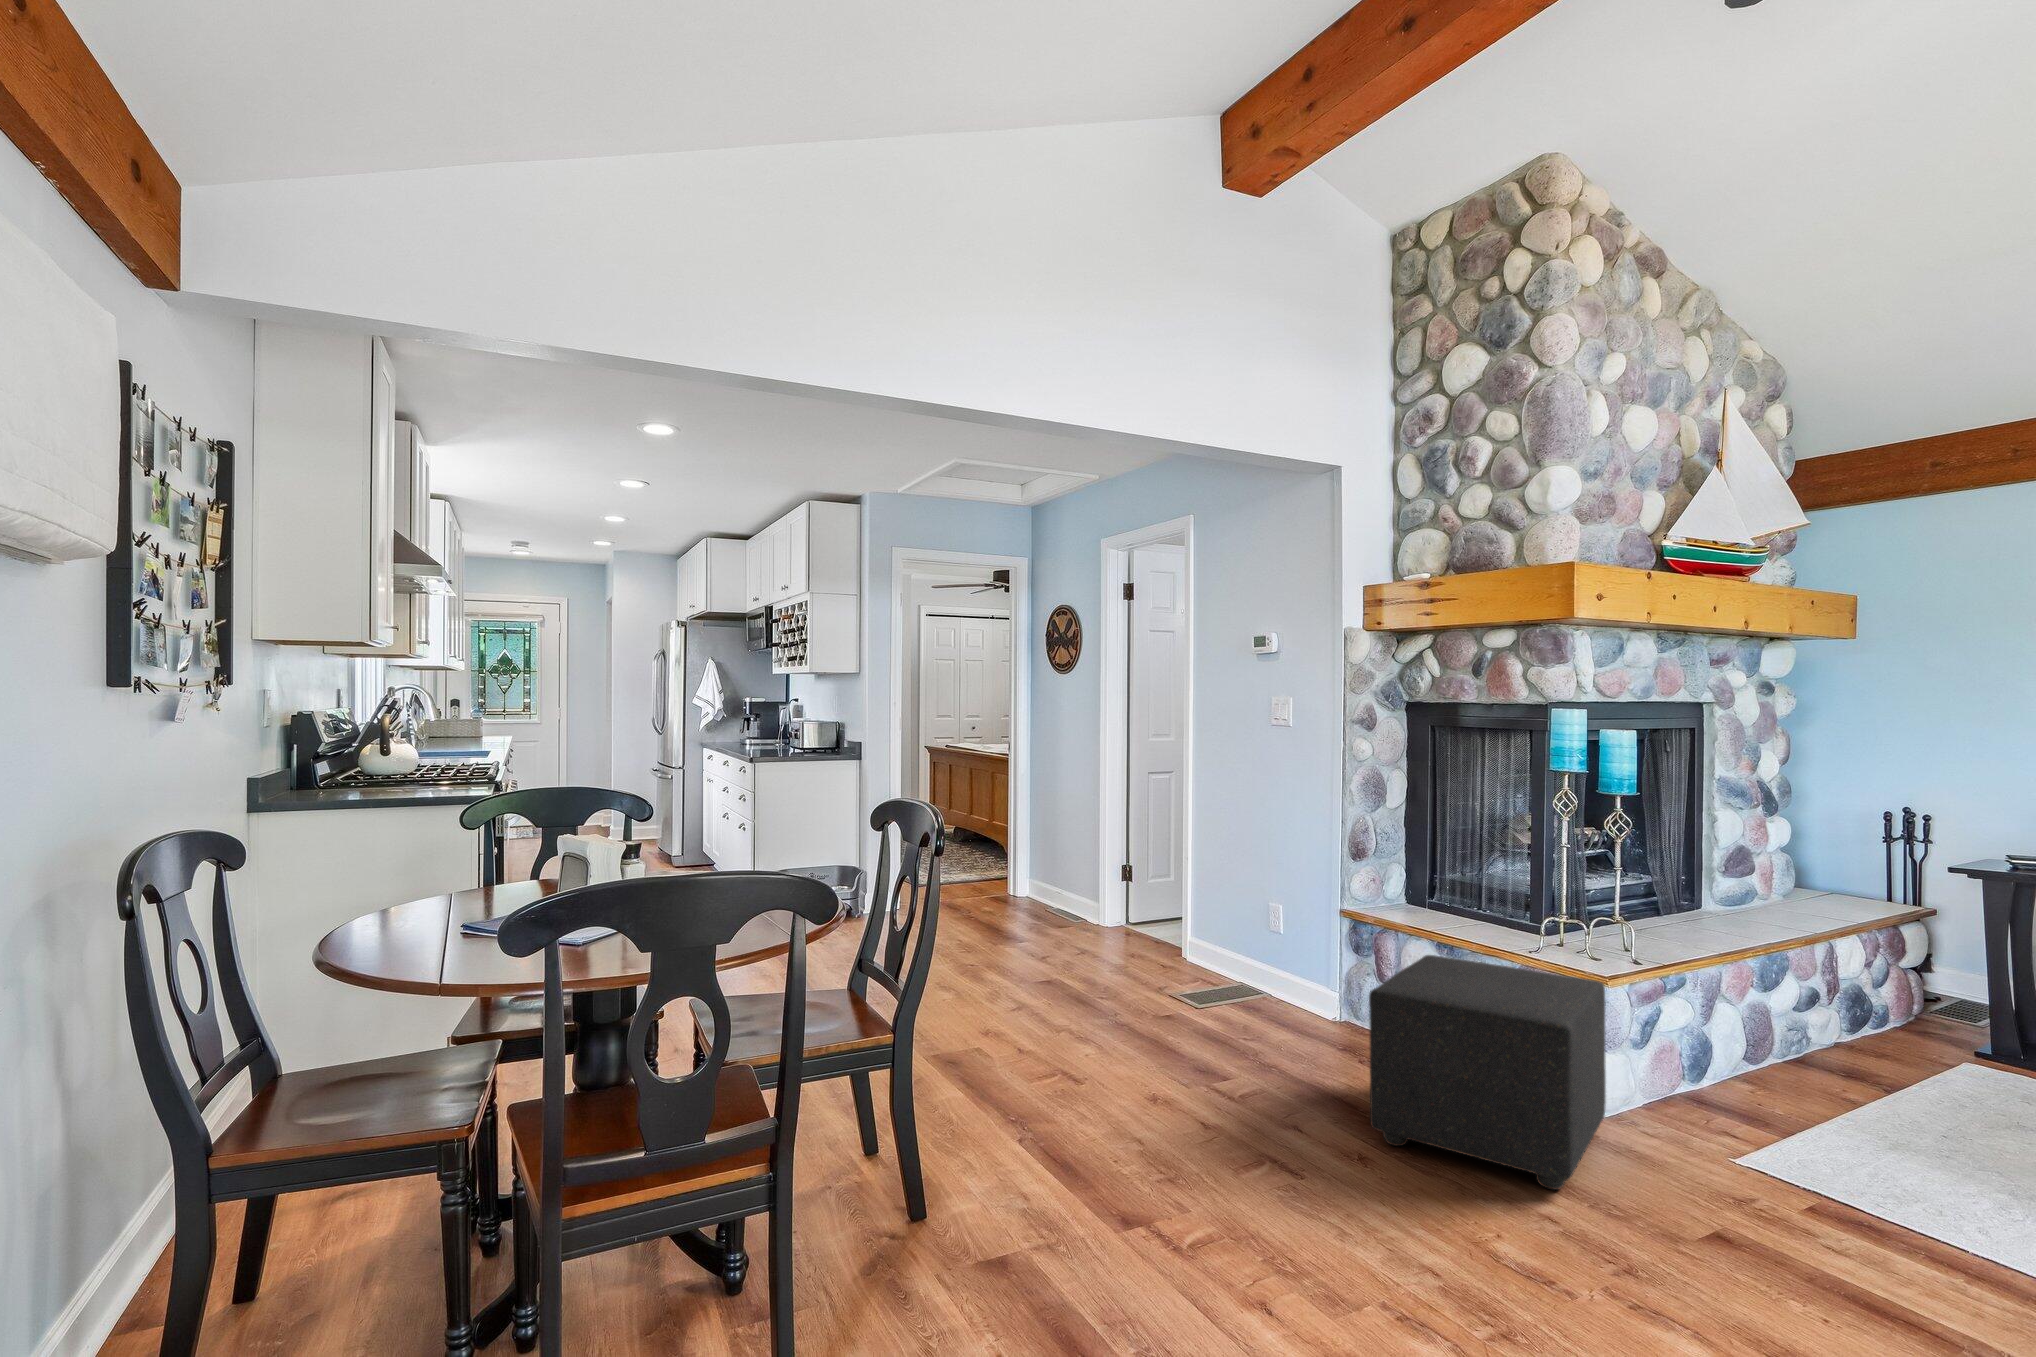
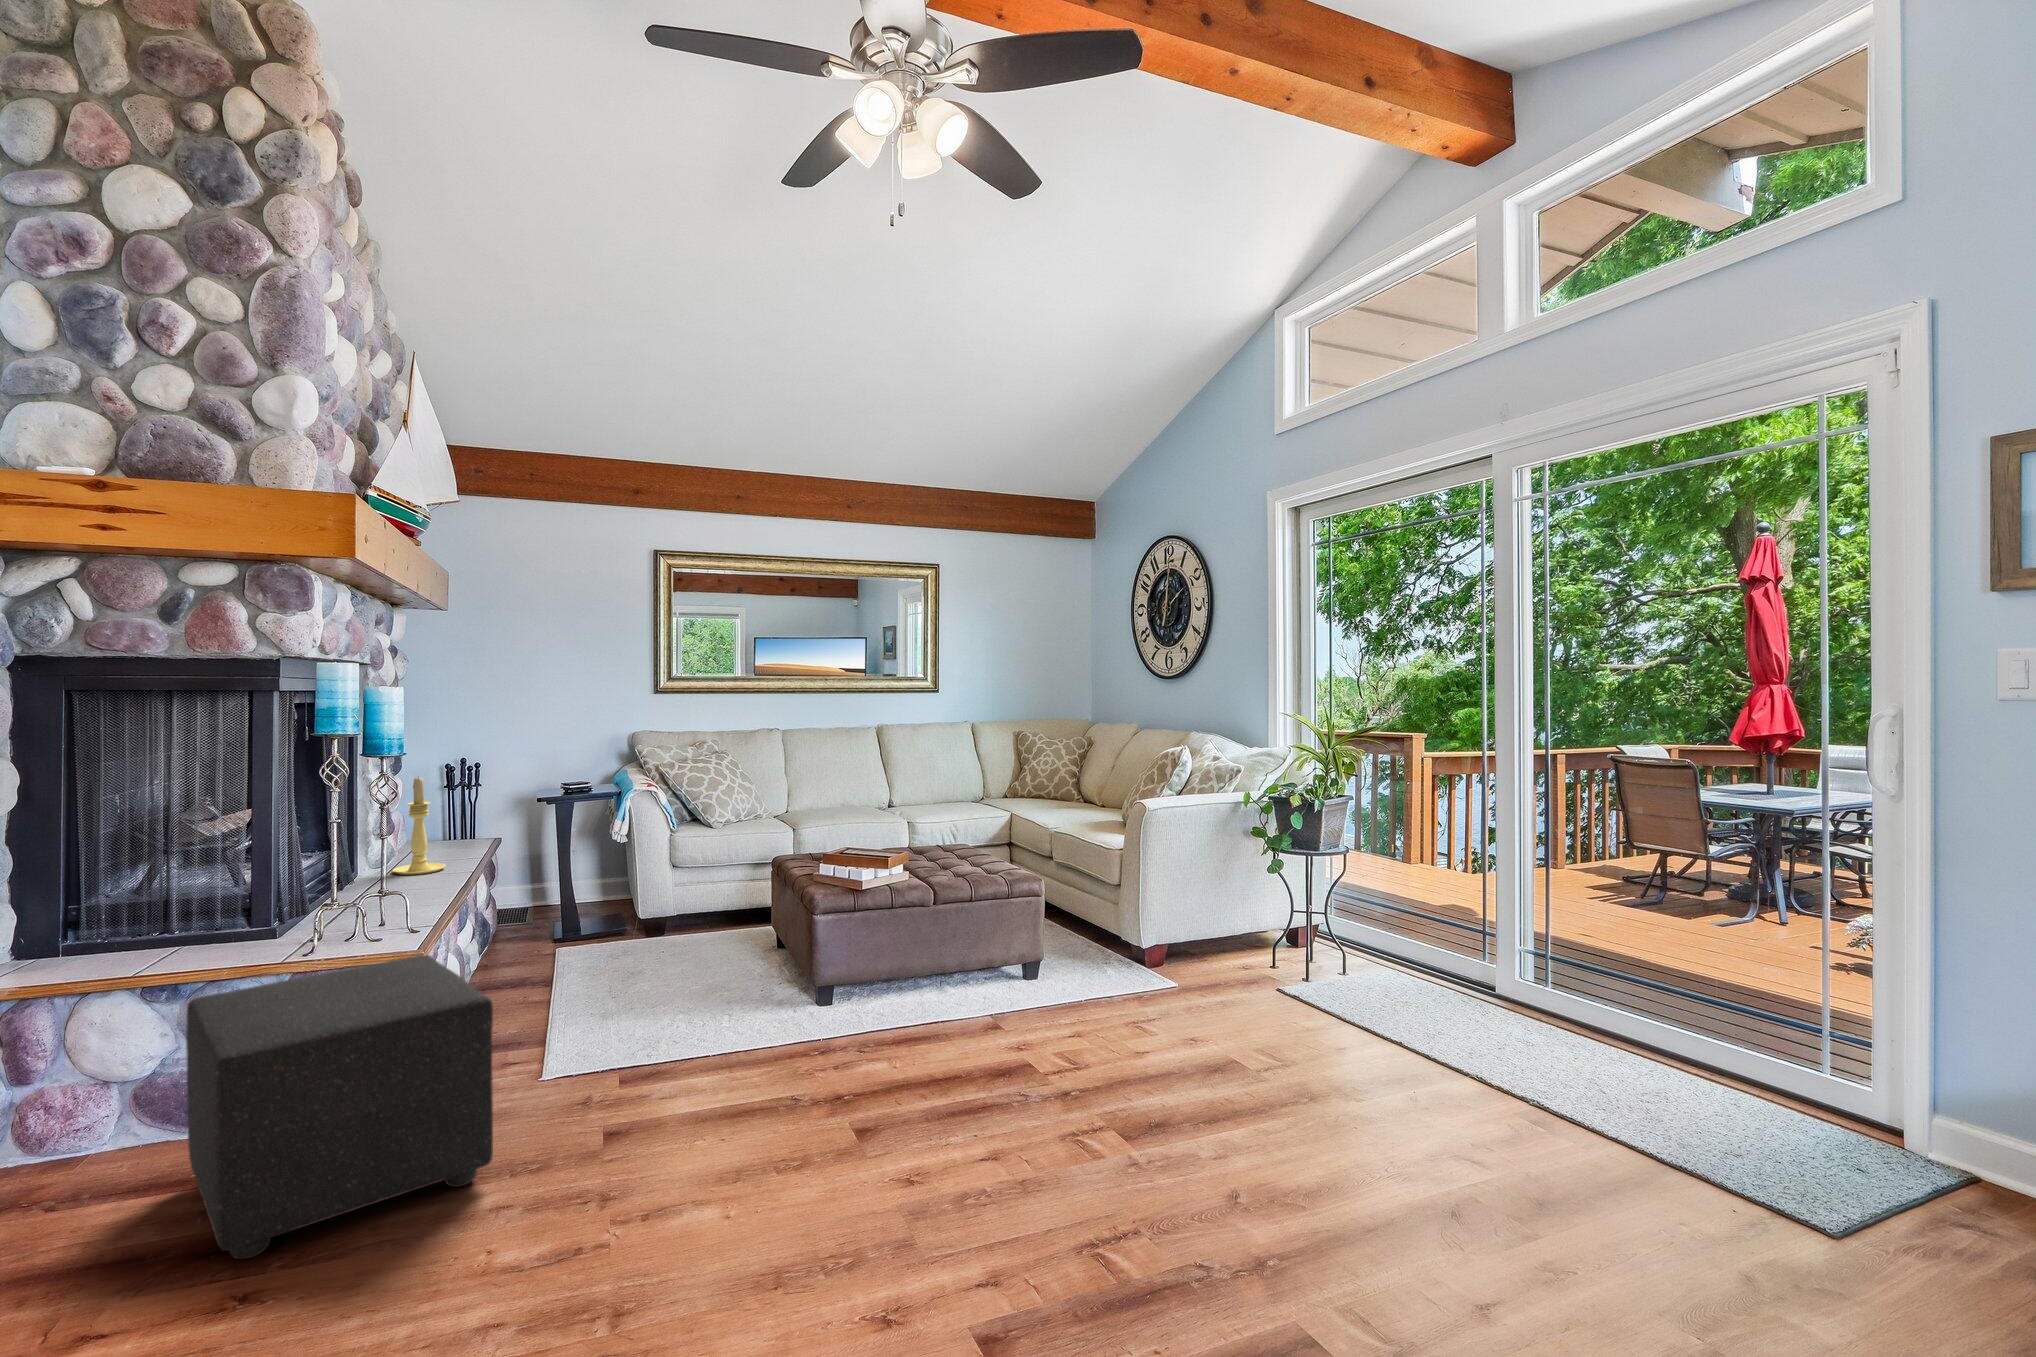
candle holder: none [1734,825,1793,928] -> present [393,777,445,875]

